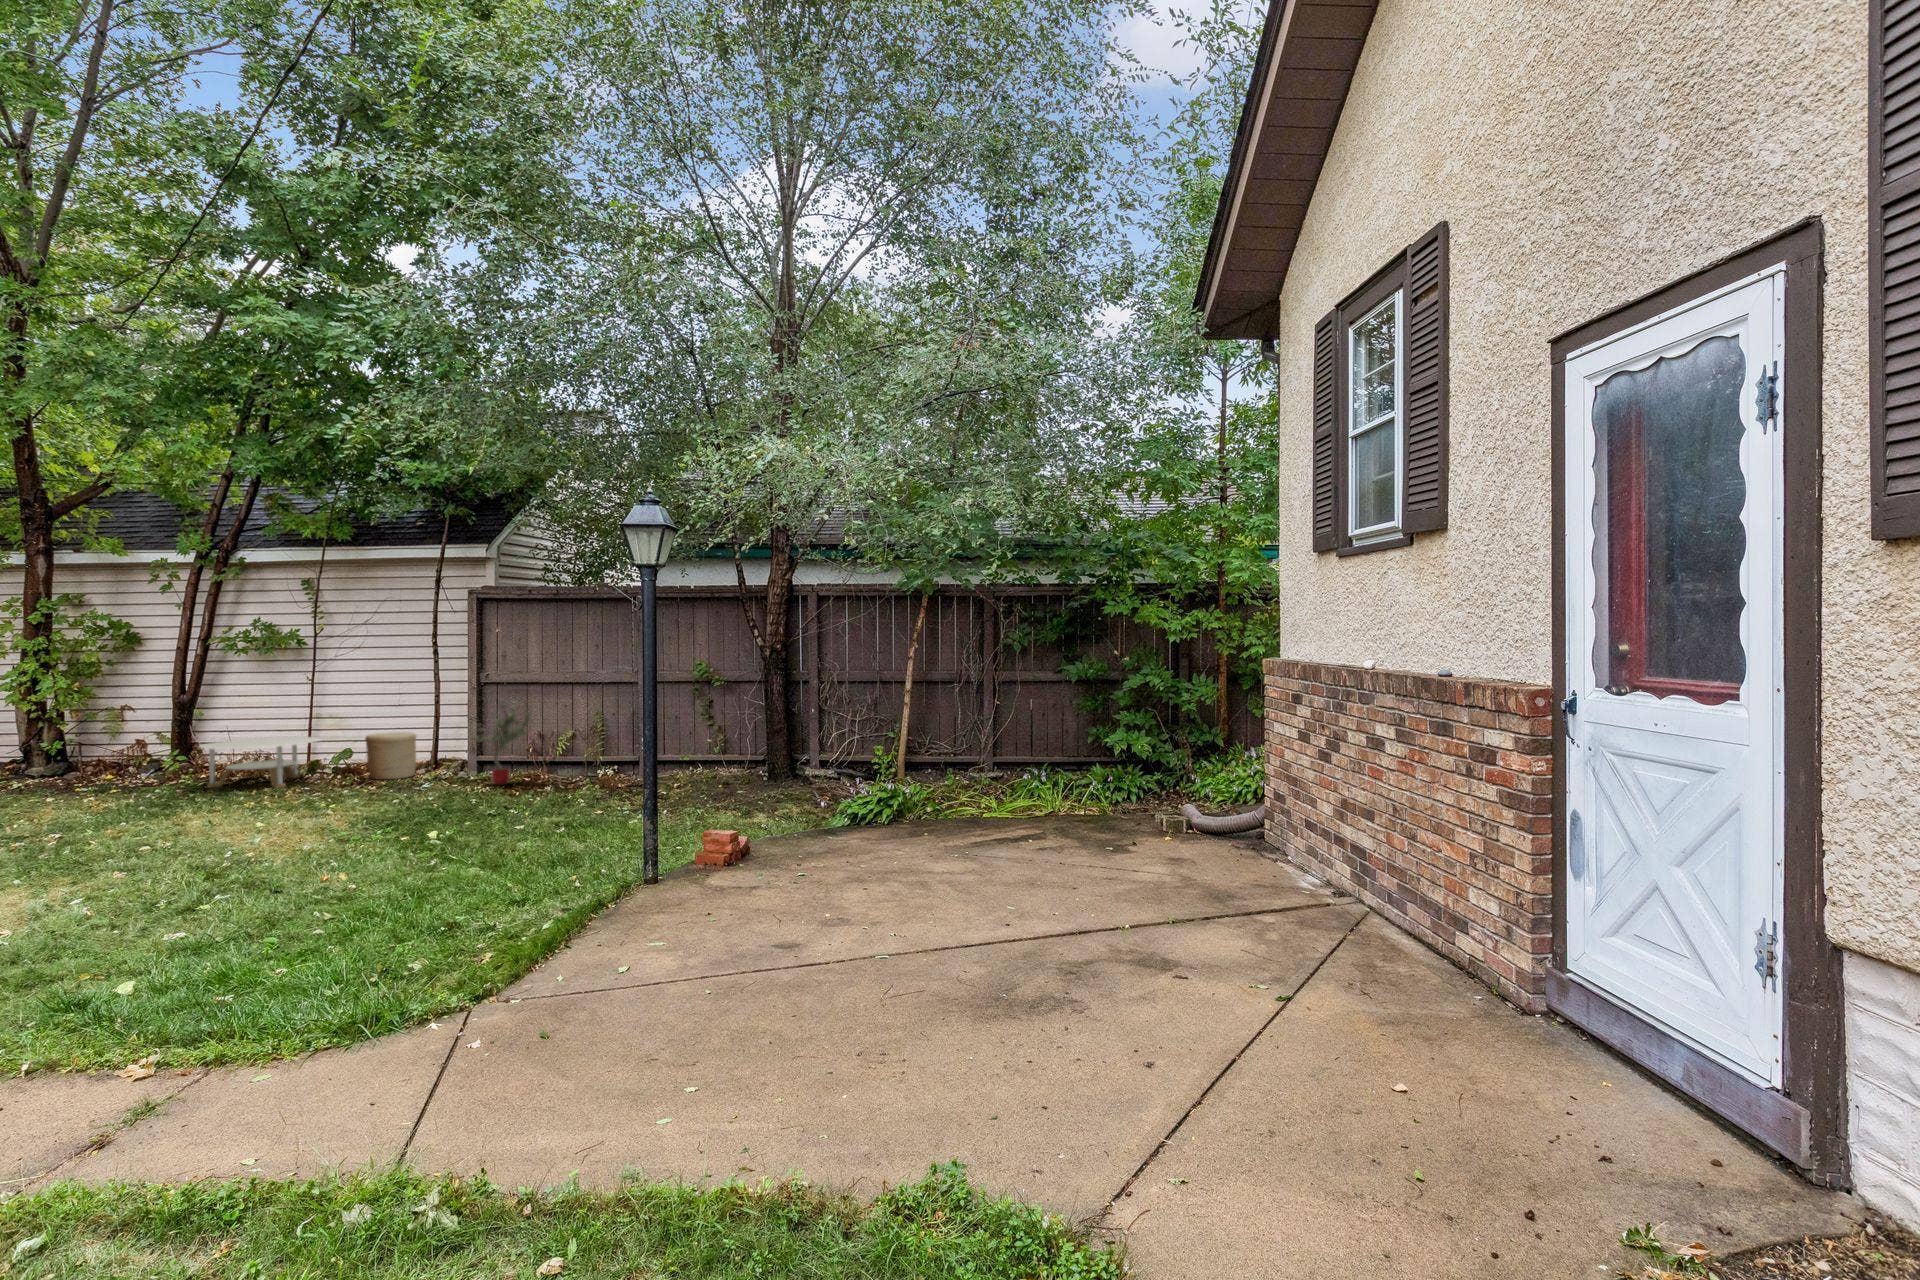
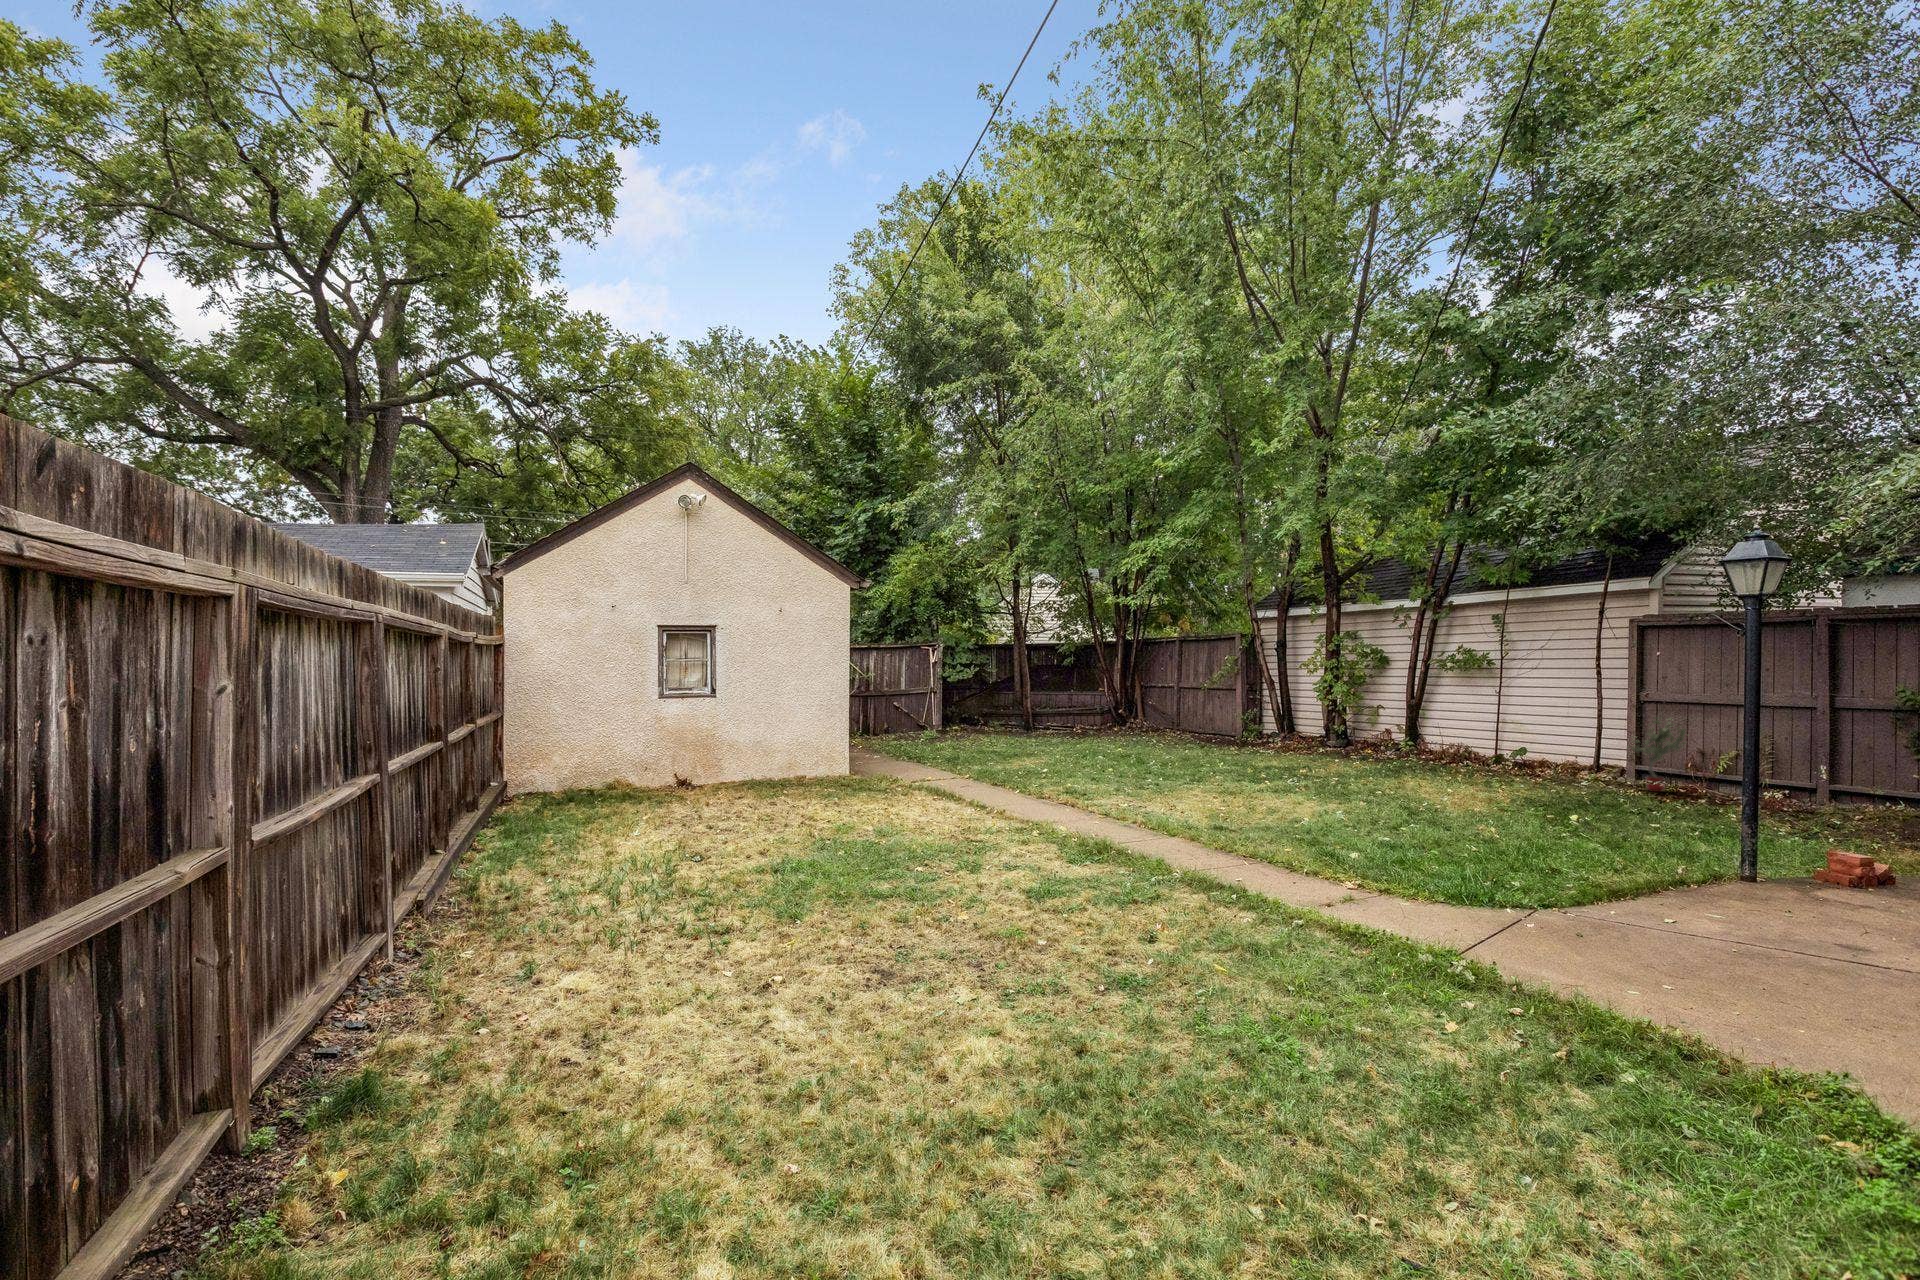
woven basket: present [365,732,416,780] -> none [1538,738,1582,777]
round table: present [200,737,321,788] -> none [1420,734,1506,771]

